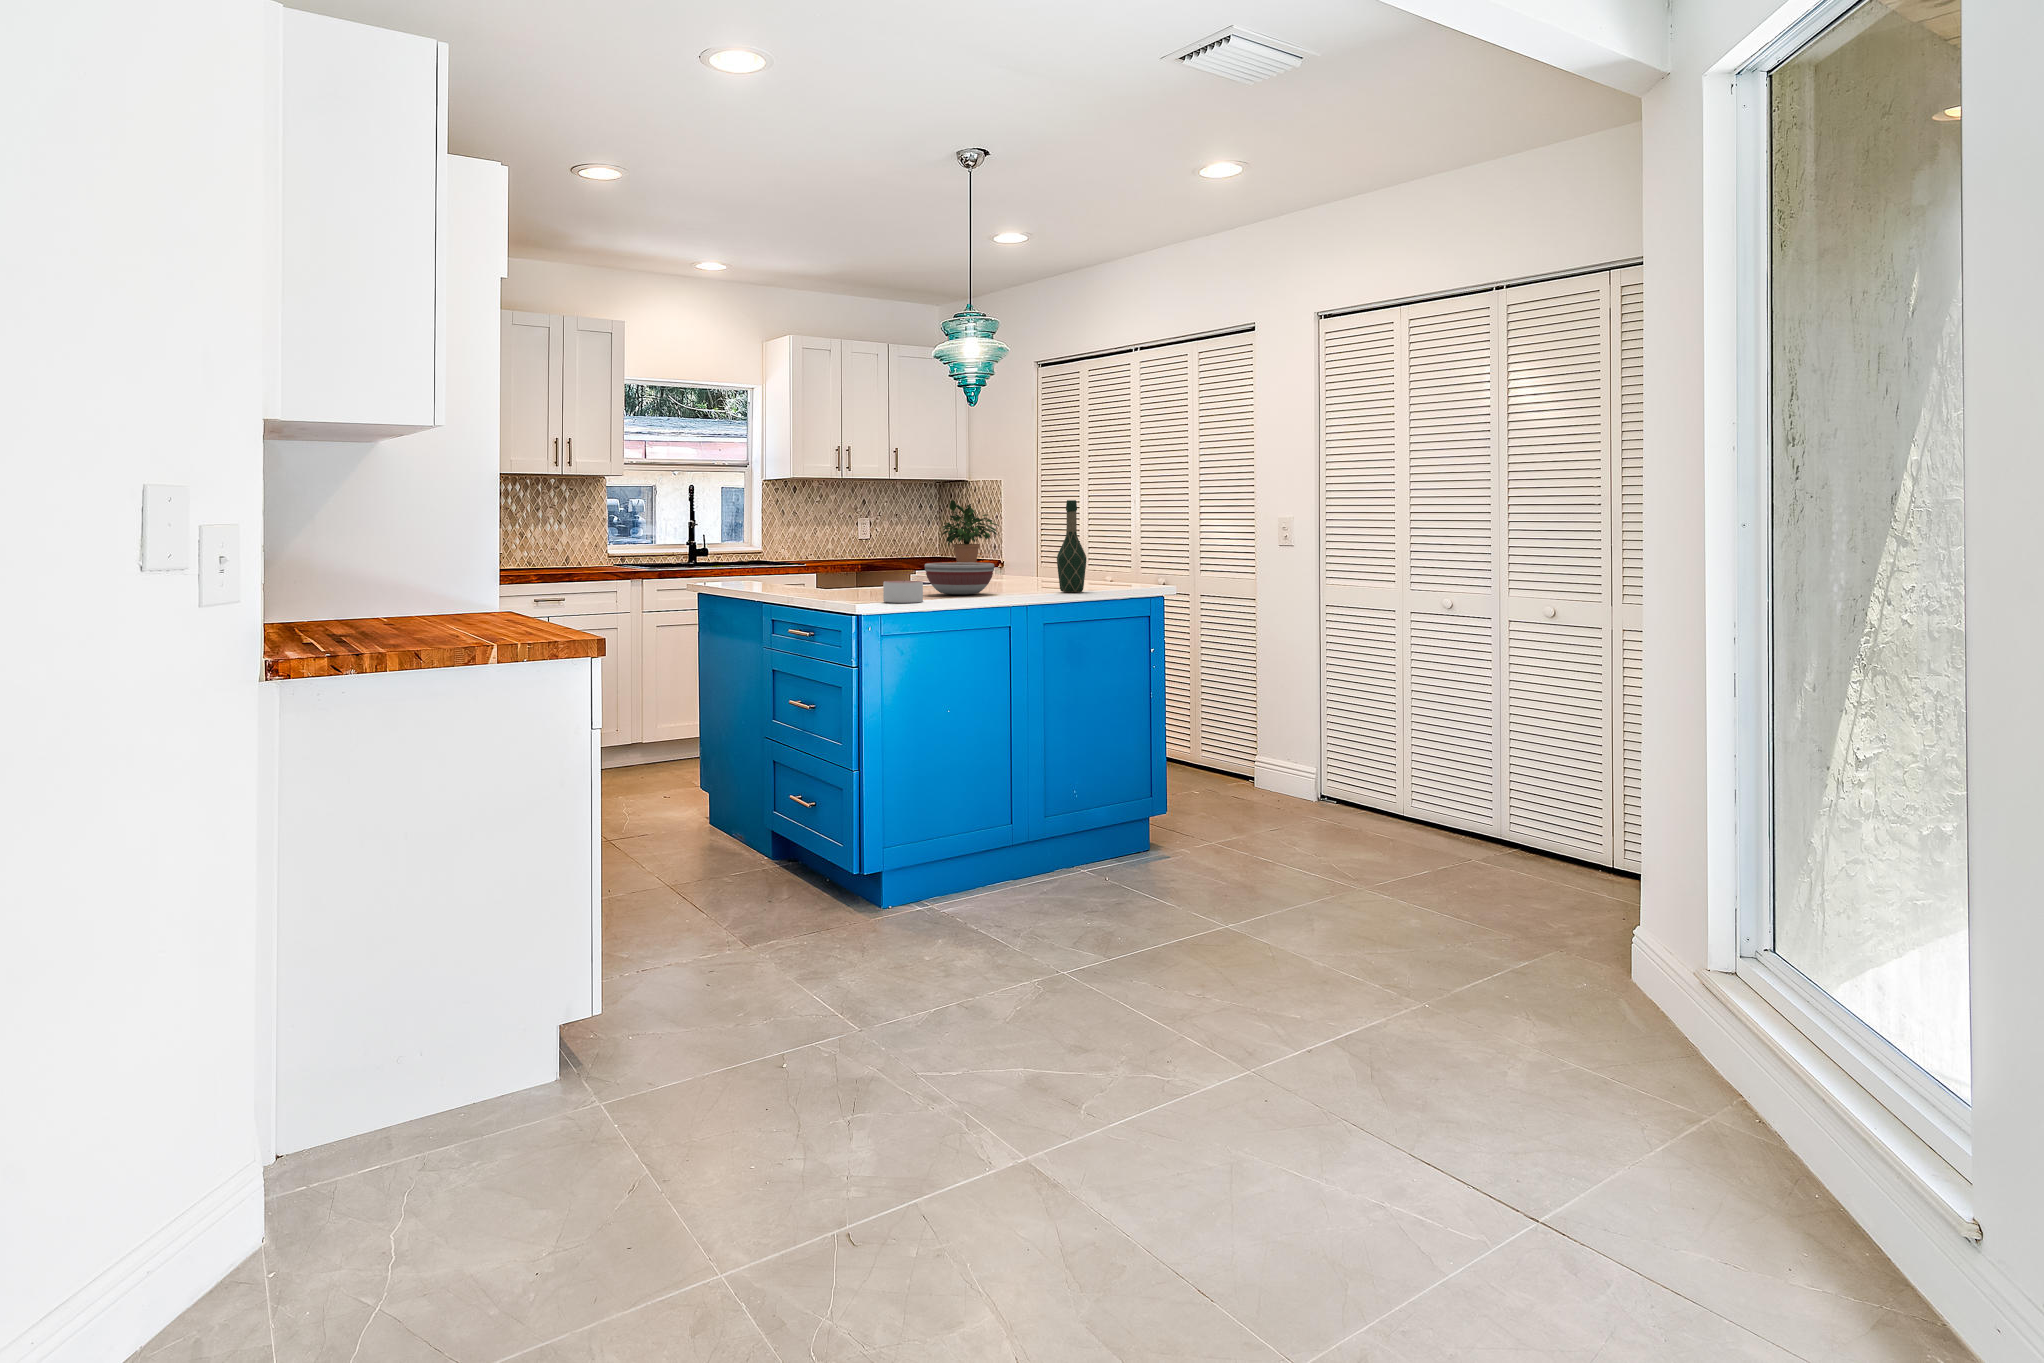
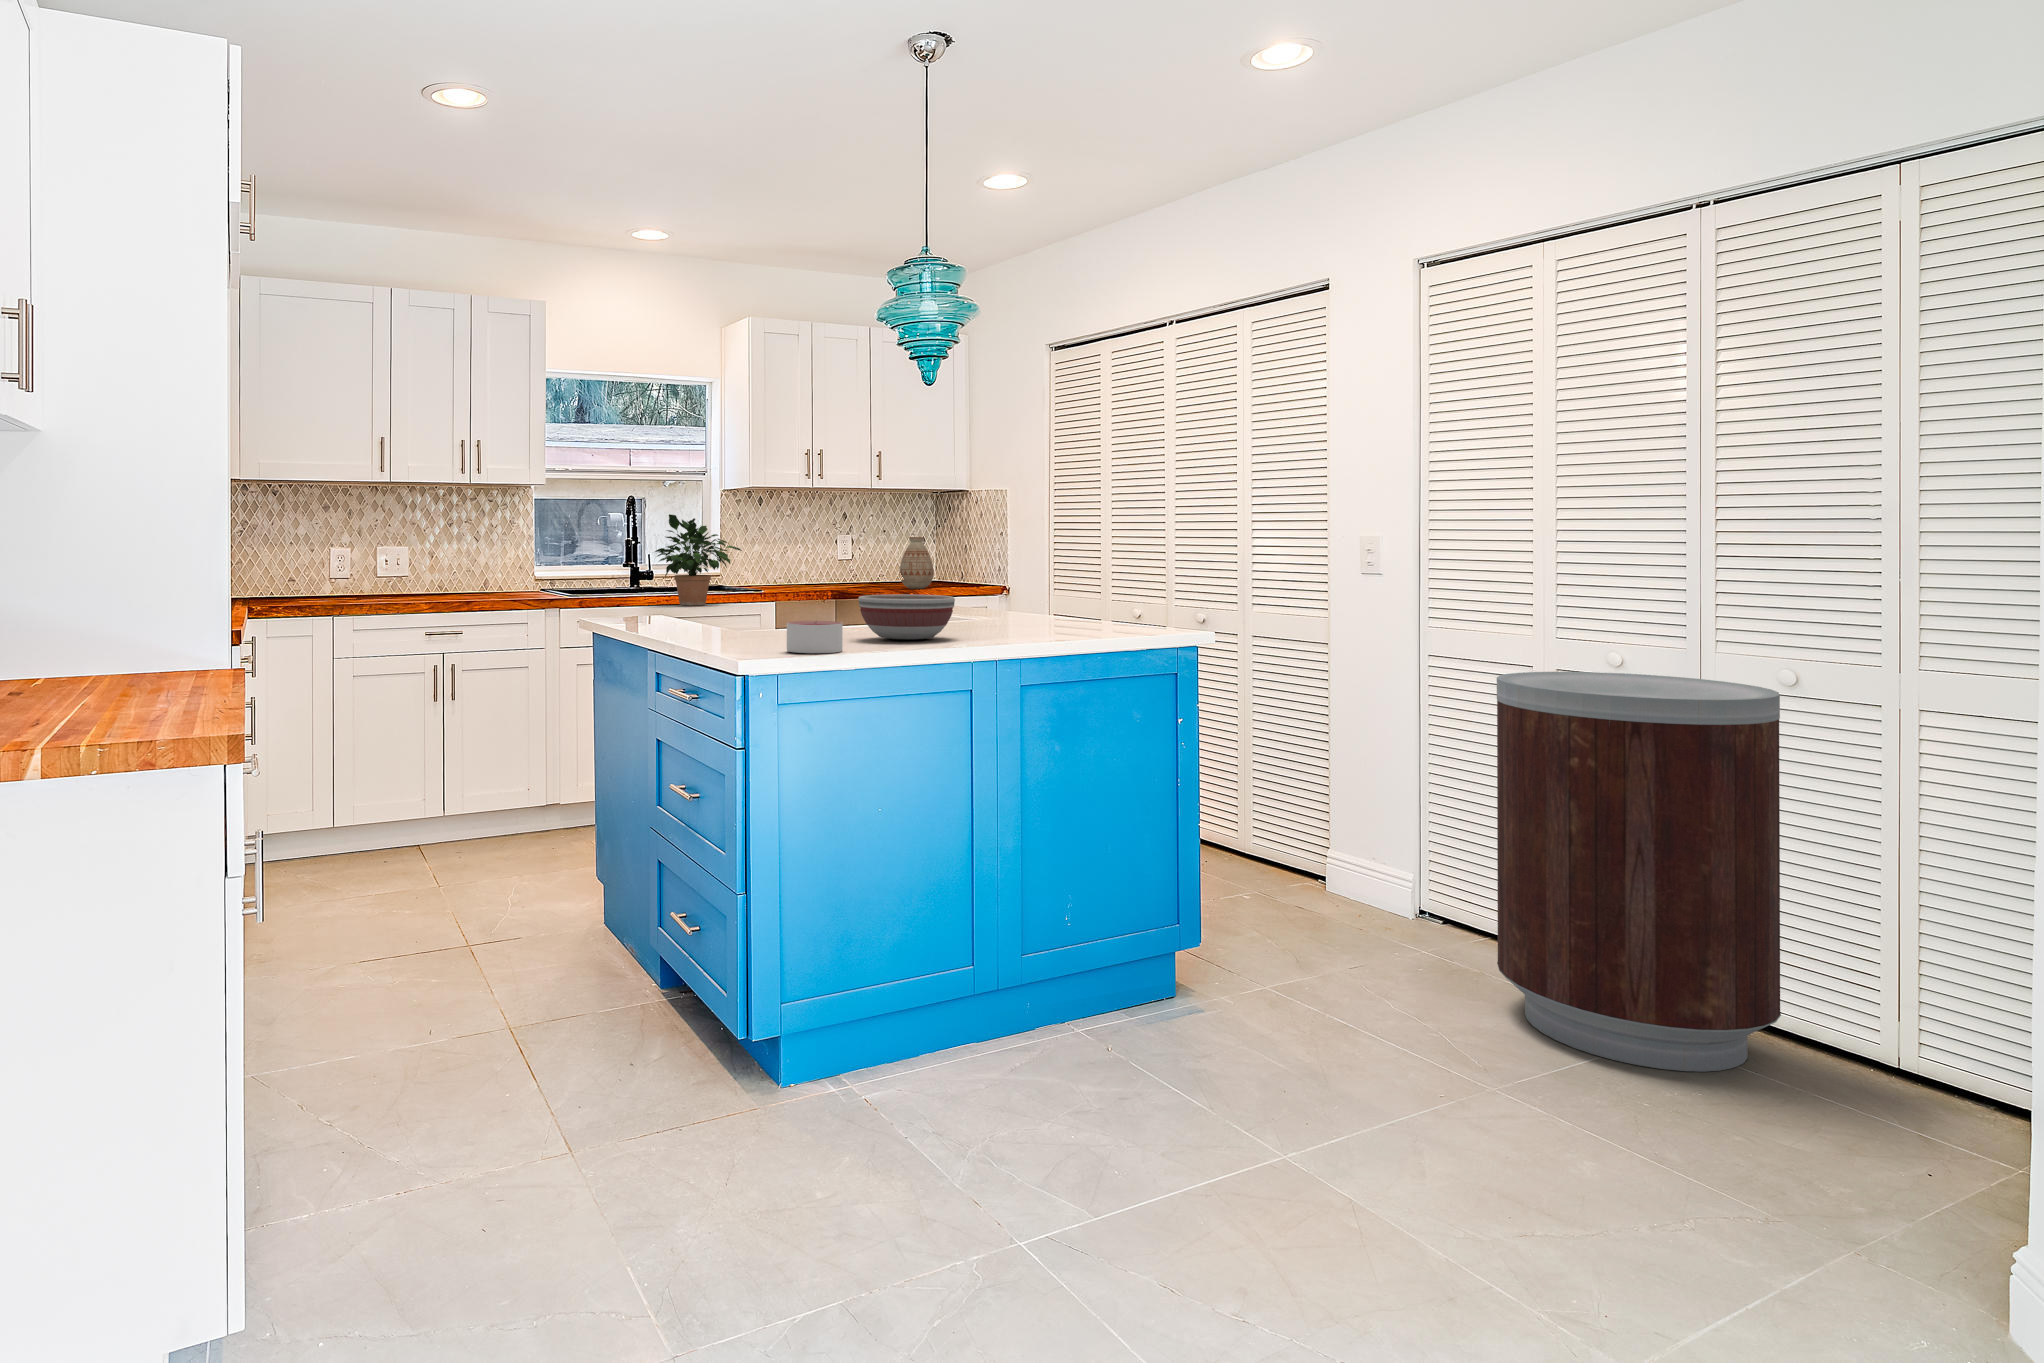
potted plant: present [942,500,999,563] -> present [655,514,742,606]
wine bottle: present [1057,500,1086,592] -> none [1043,509,1085,638]
vase: none [909,520,937,563] -> present [900,537,934,589]
trash can: none [1366,613,1542,875] -> present [1497,672,1781,1072]

